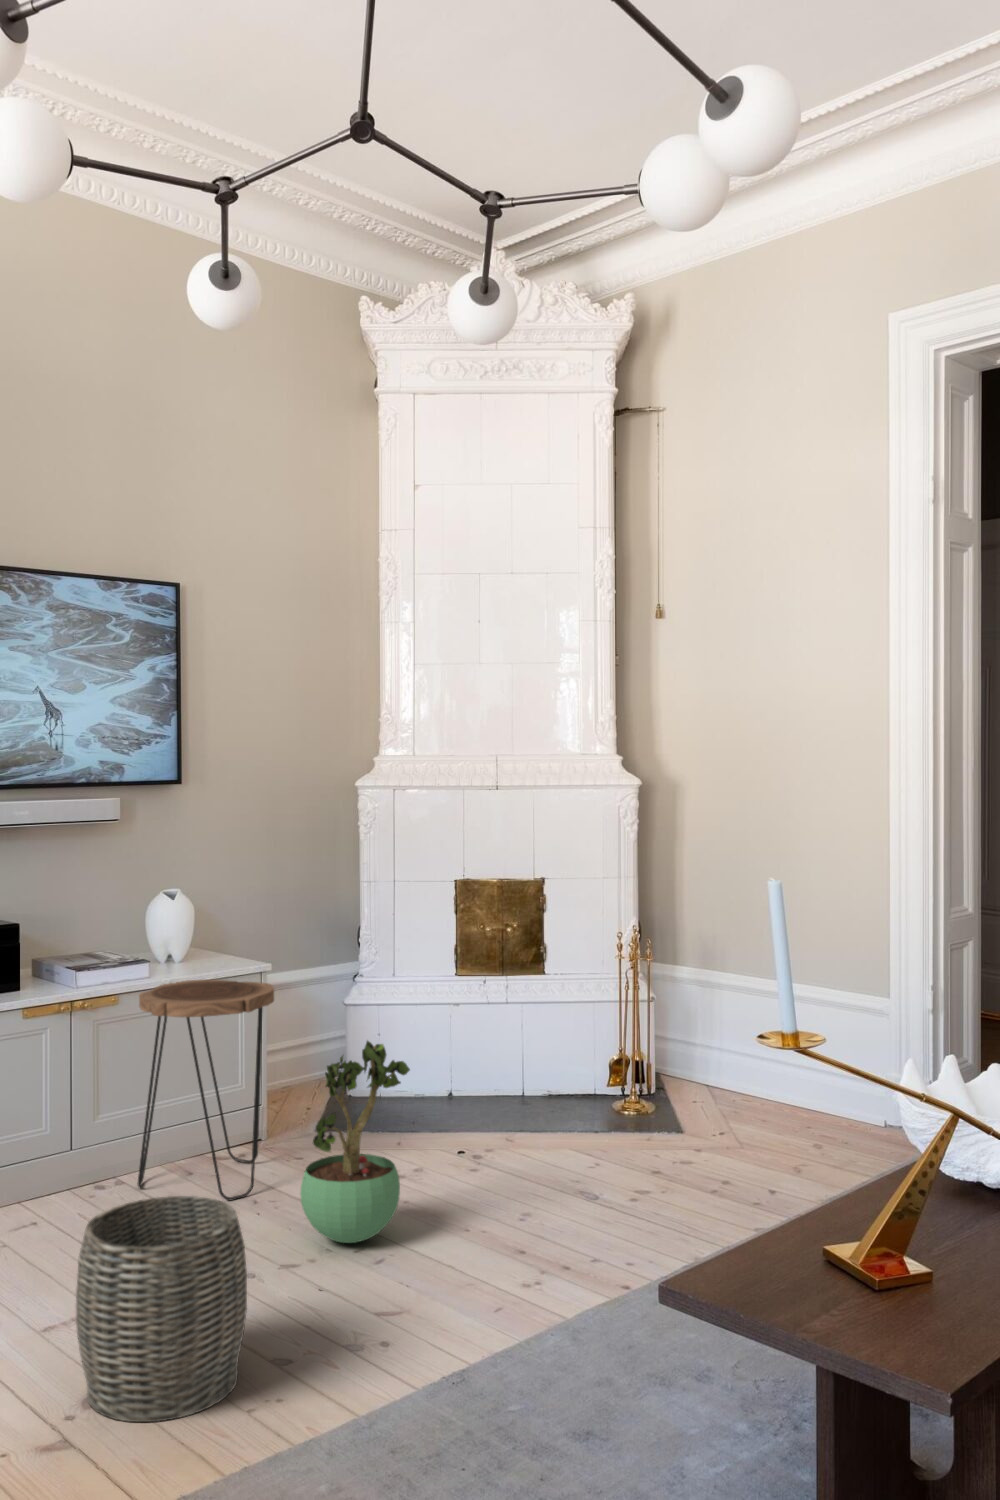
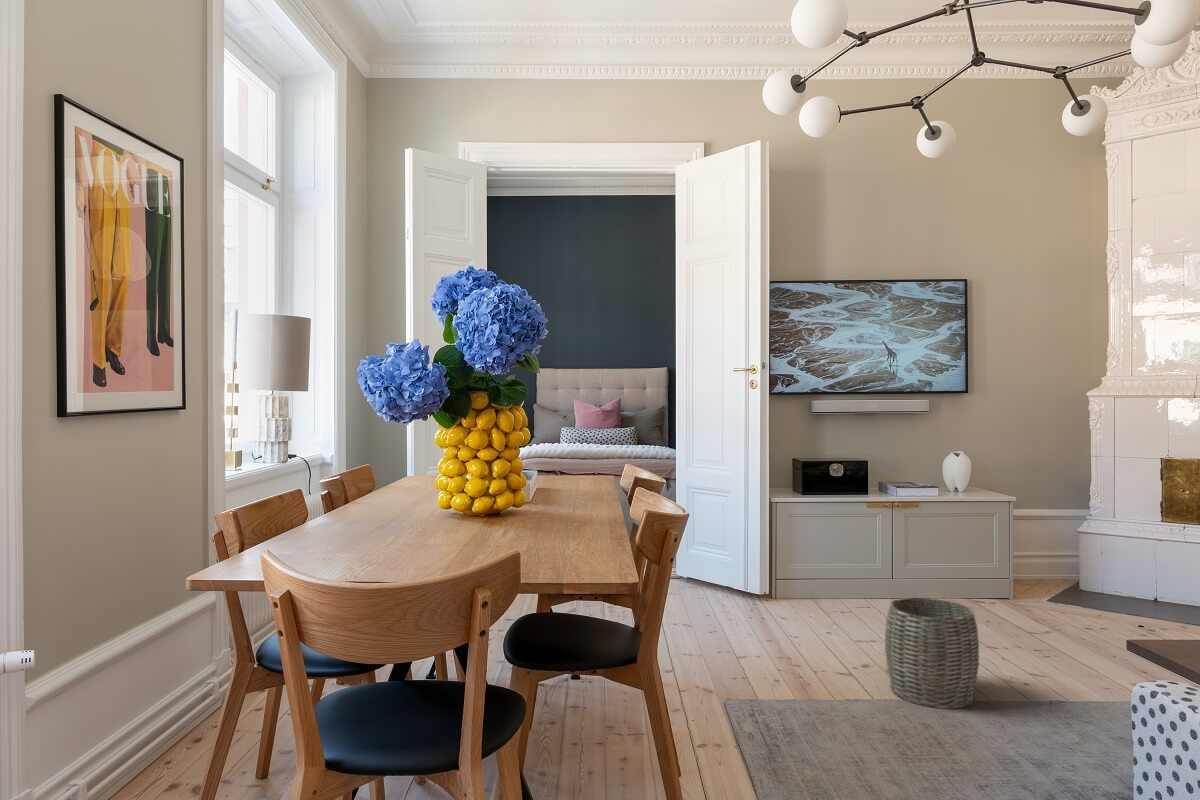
side table: present [138,980,274,1200] -> none [933,501,1018,625]
potted plant: present [300,1041,410,1243] -> none [1026,541,1106,660]

